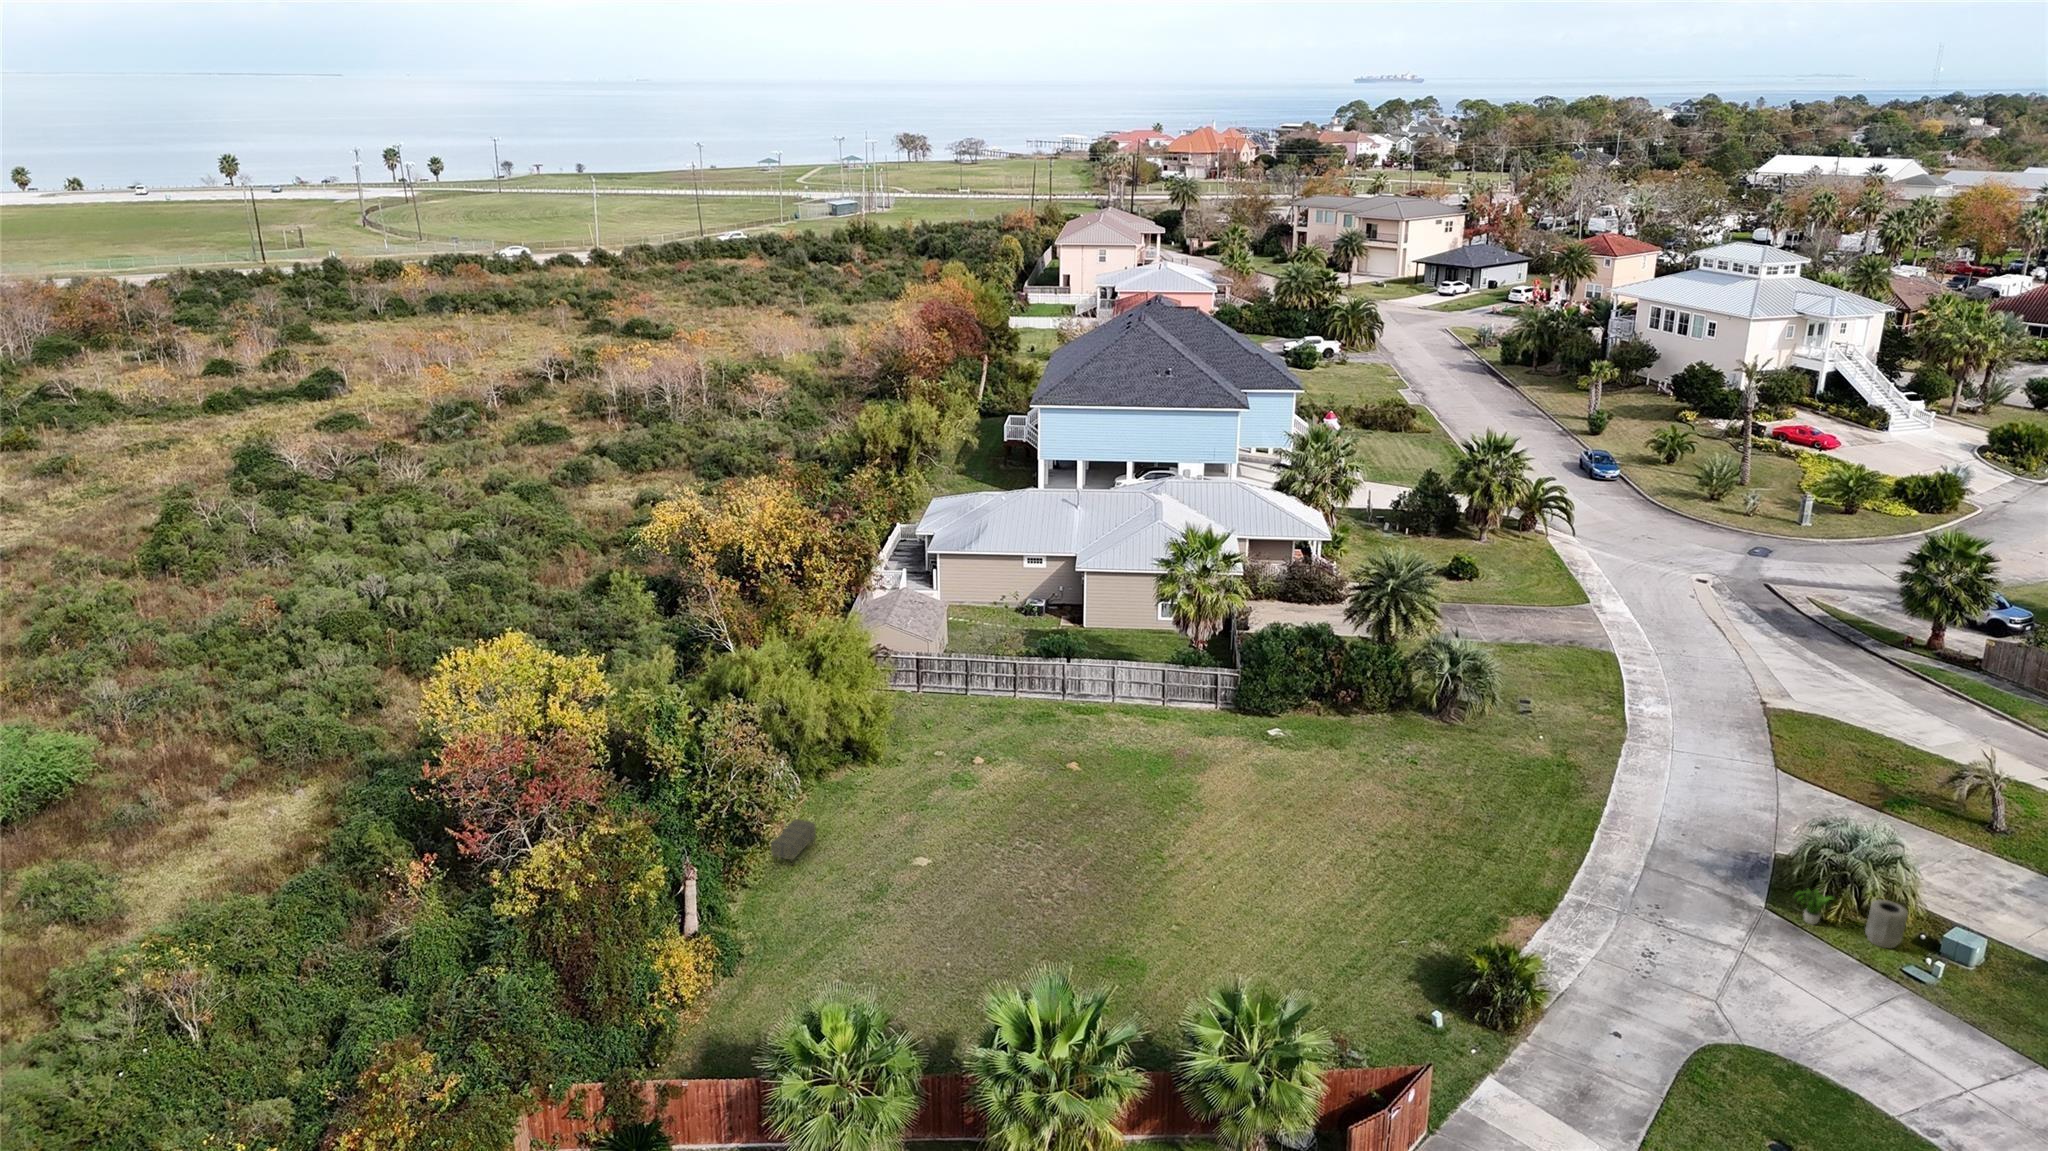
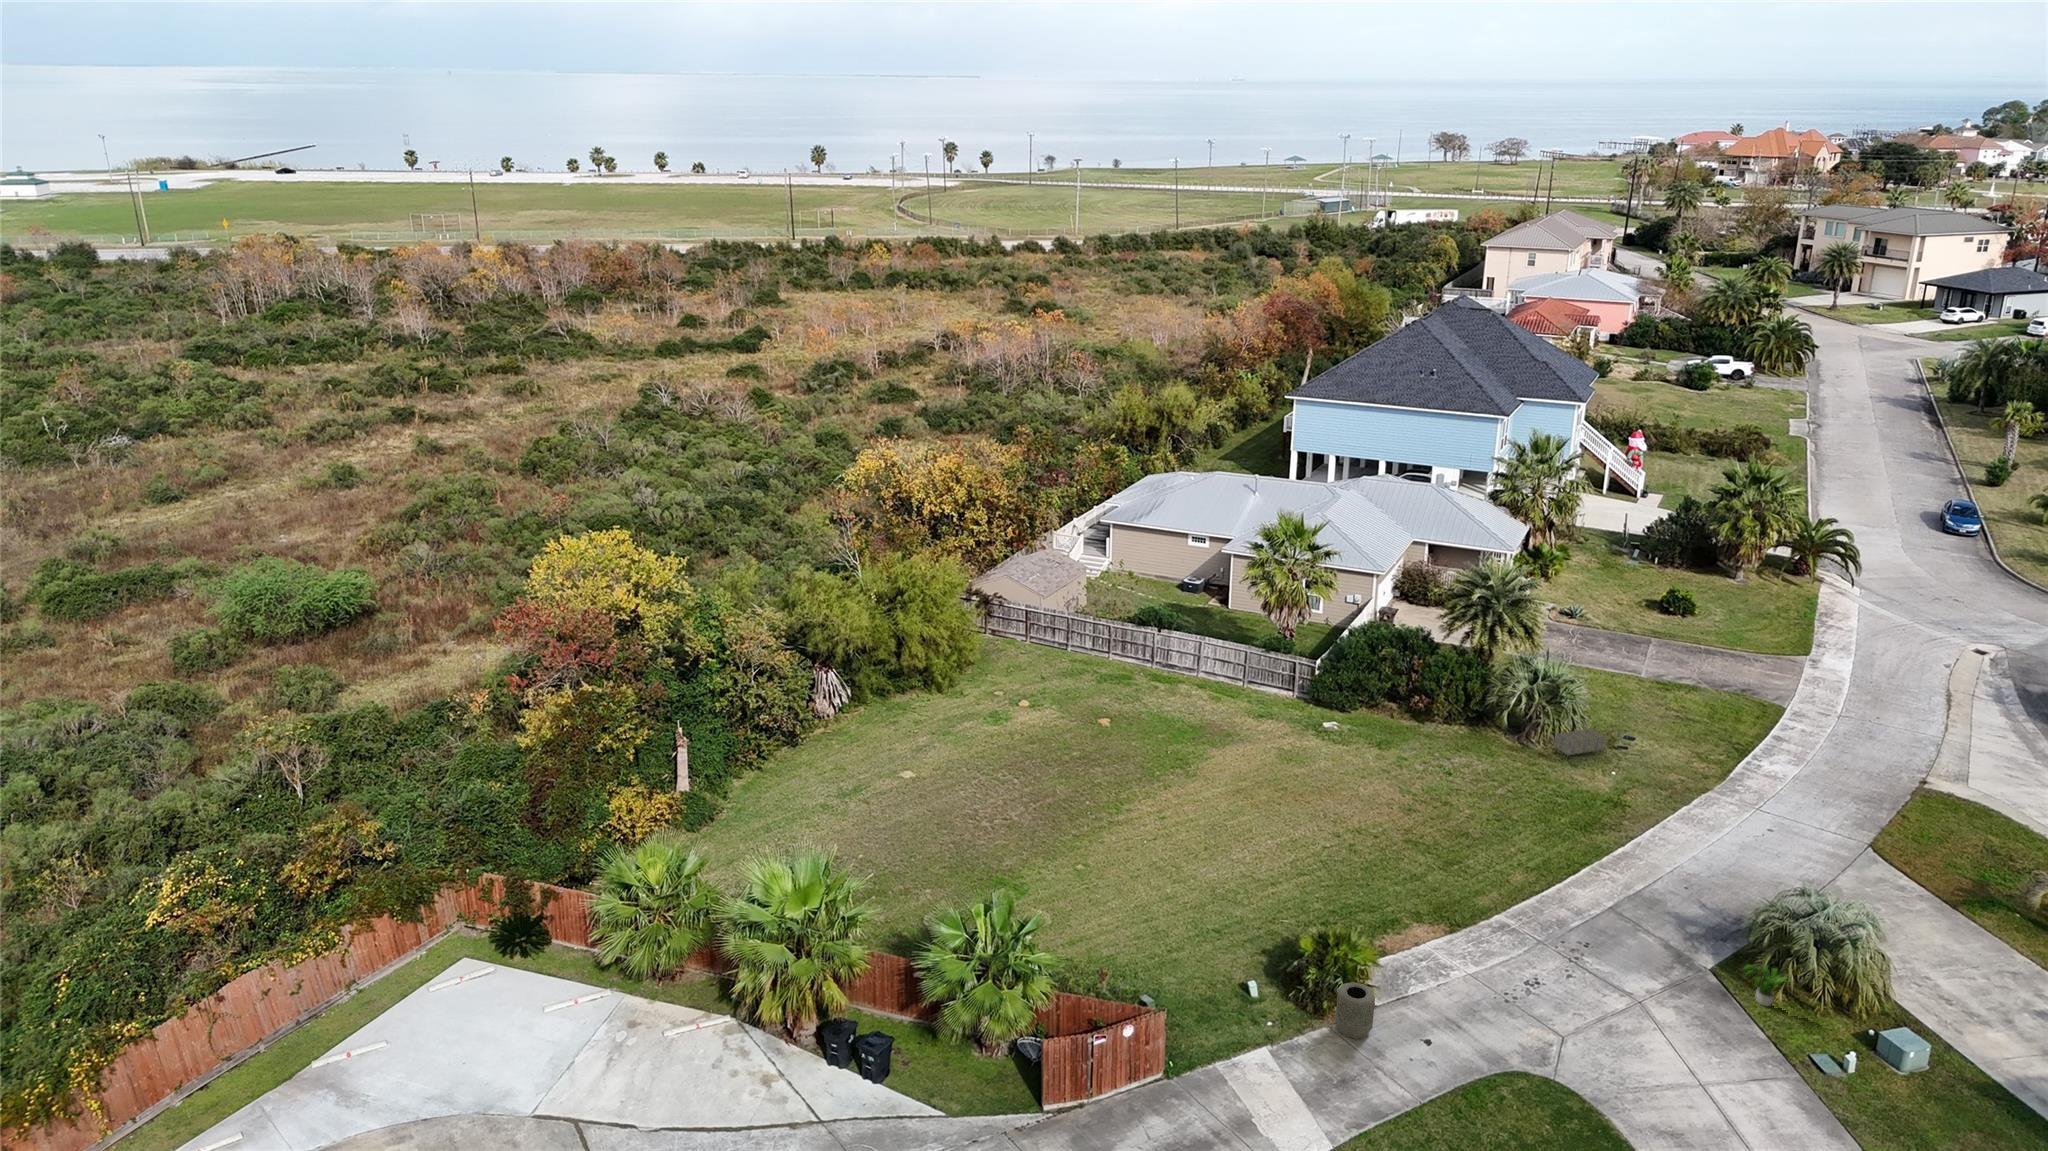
bench: present [771,819,816,865] -> present [1554,728,1606,759]
trash can: present [1865,900,1908,948] -> present [1336,982,1375,1039]

